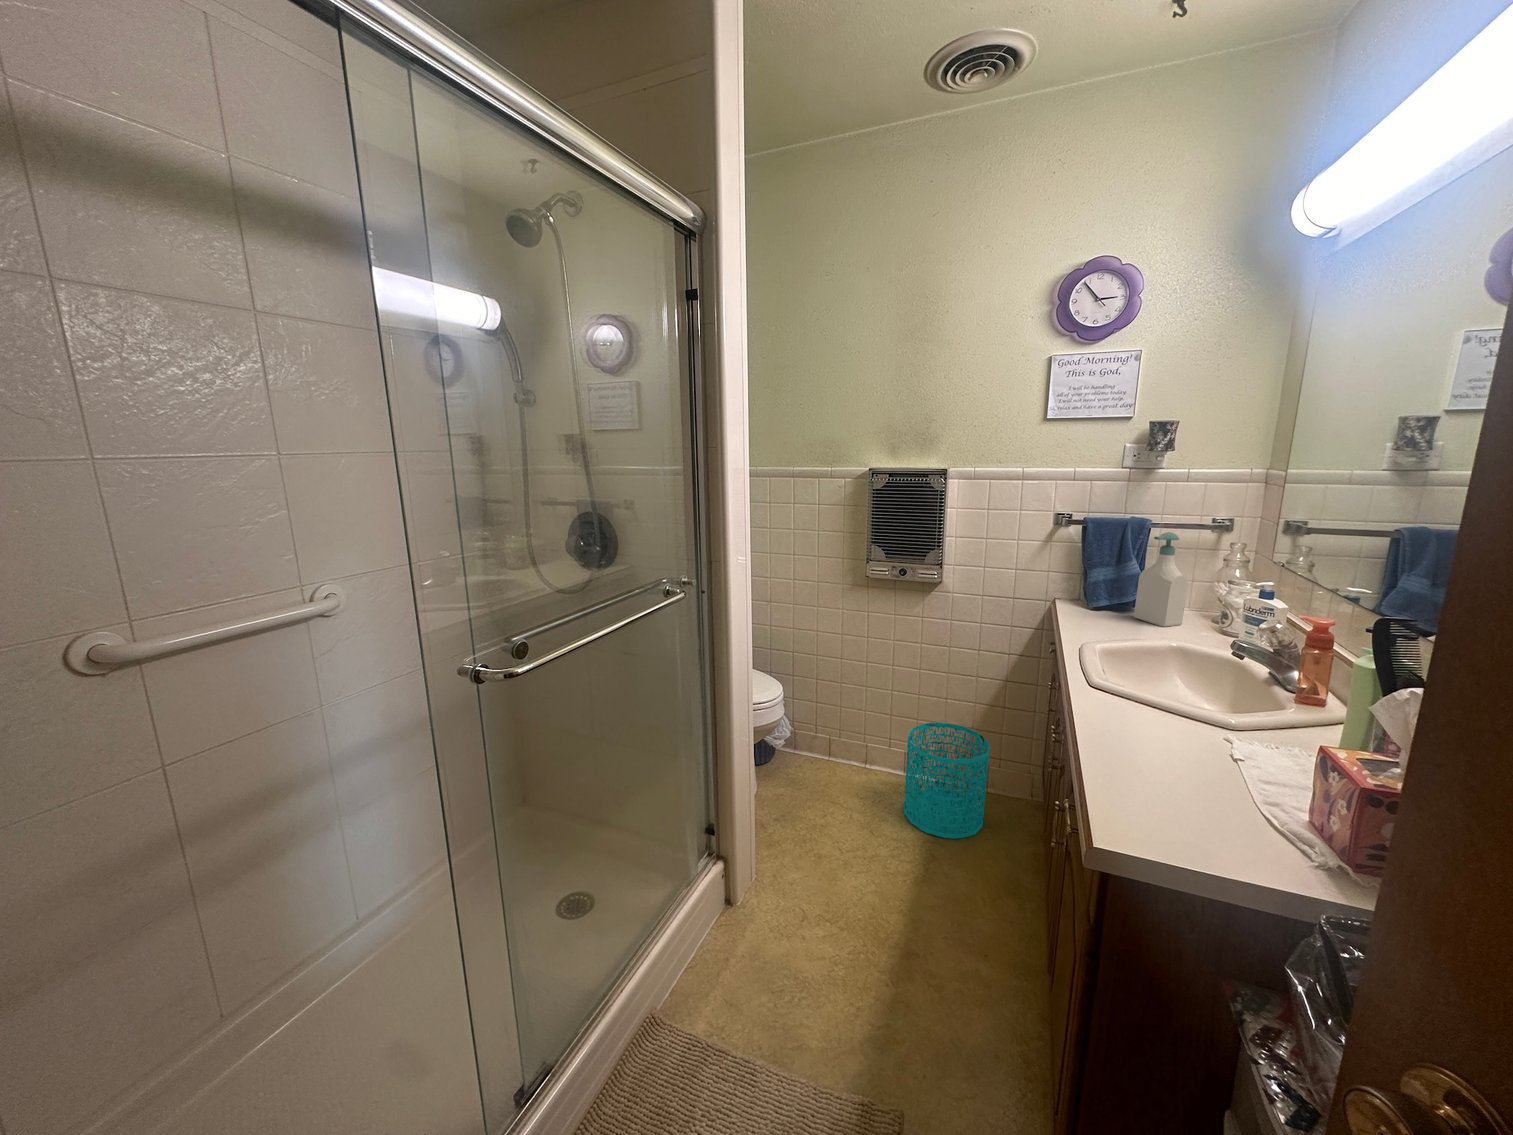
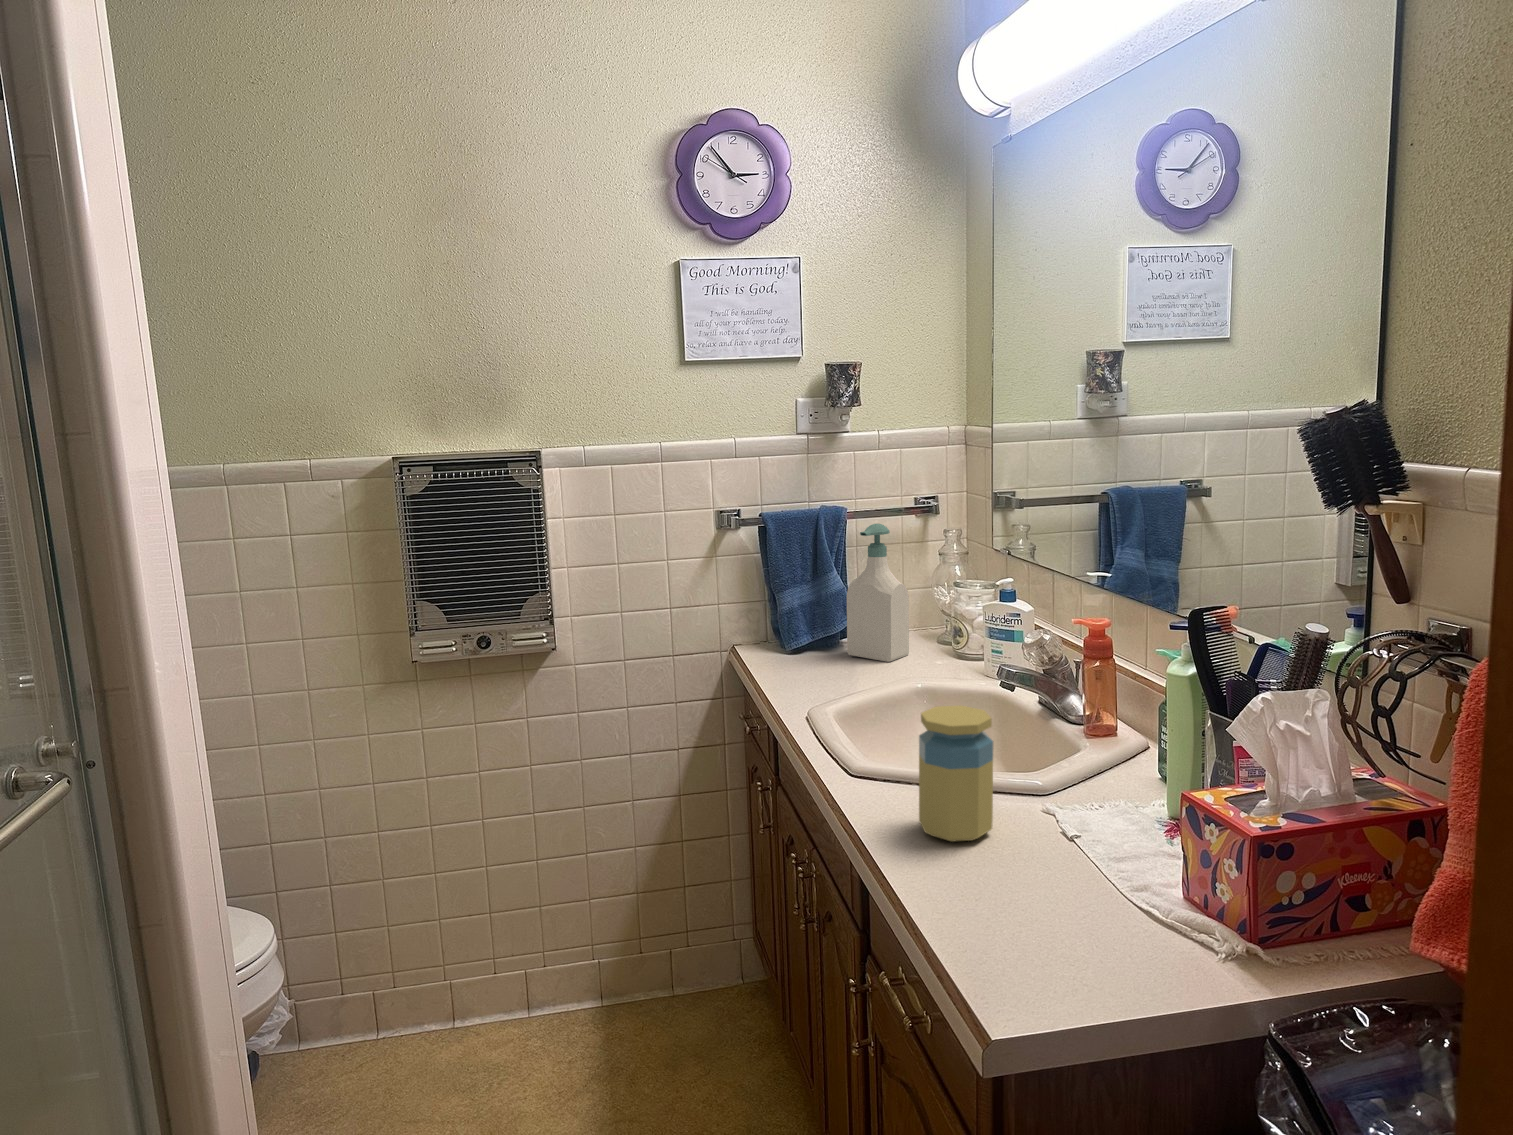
jar: none [1119,650,1183,742] -> present [919,705,993,842]
wastebasket: present [904,723,990,839] -> none [538,887,681,1093]

